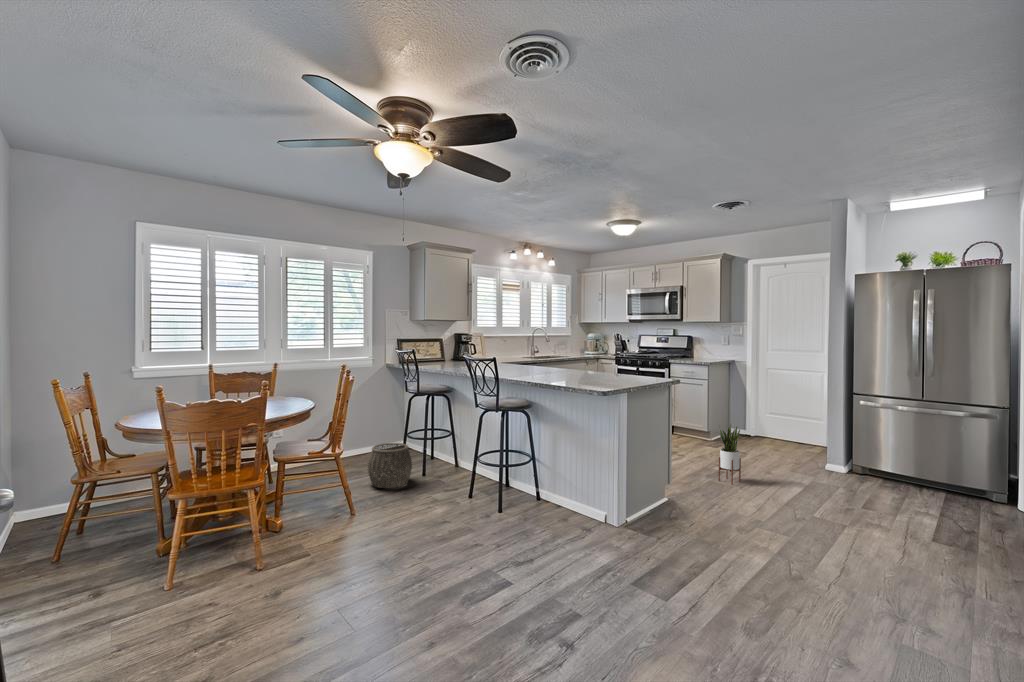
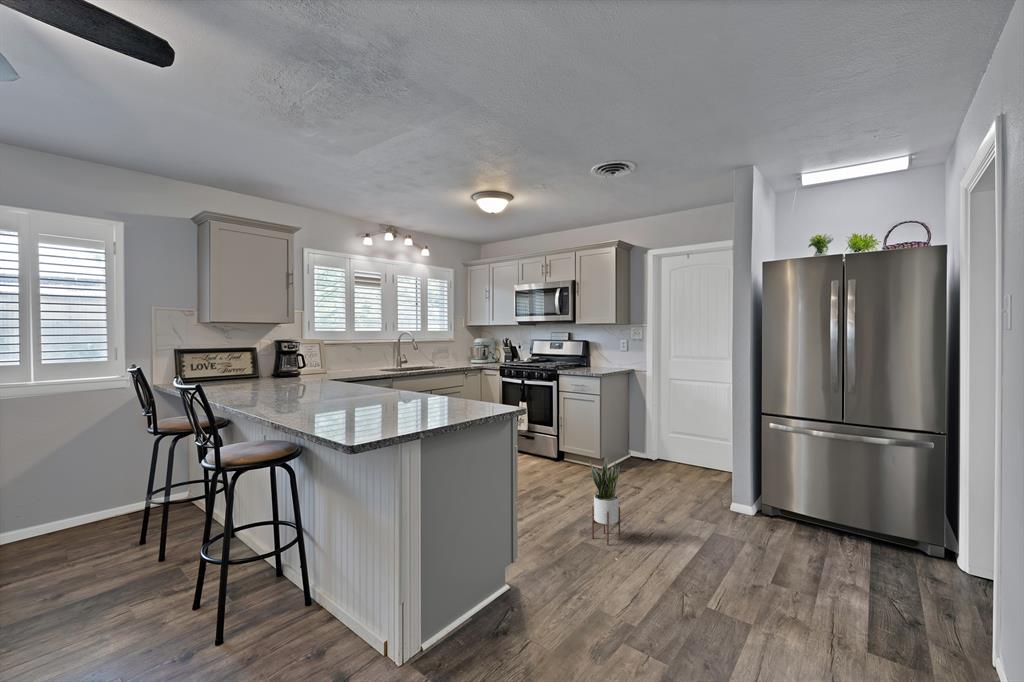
woven basket: present [368,443,412,488] -> none [47,510,137,590]

